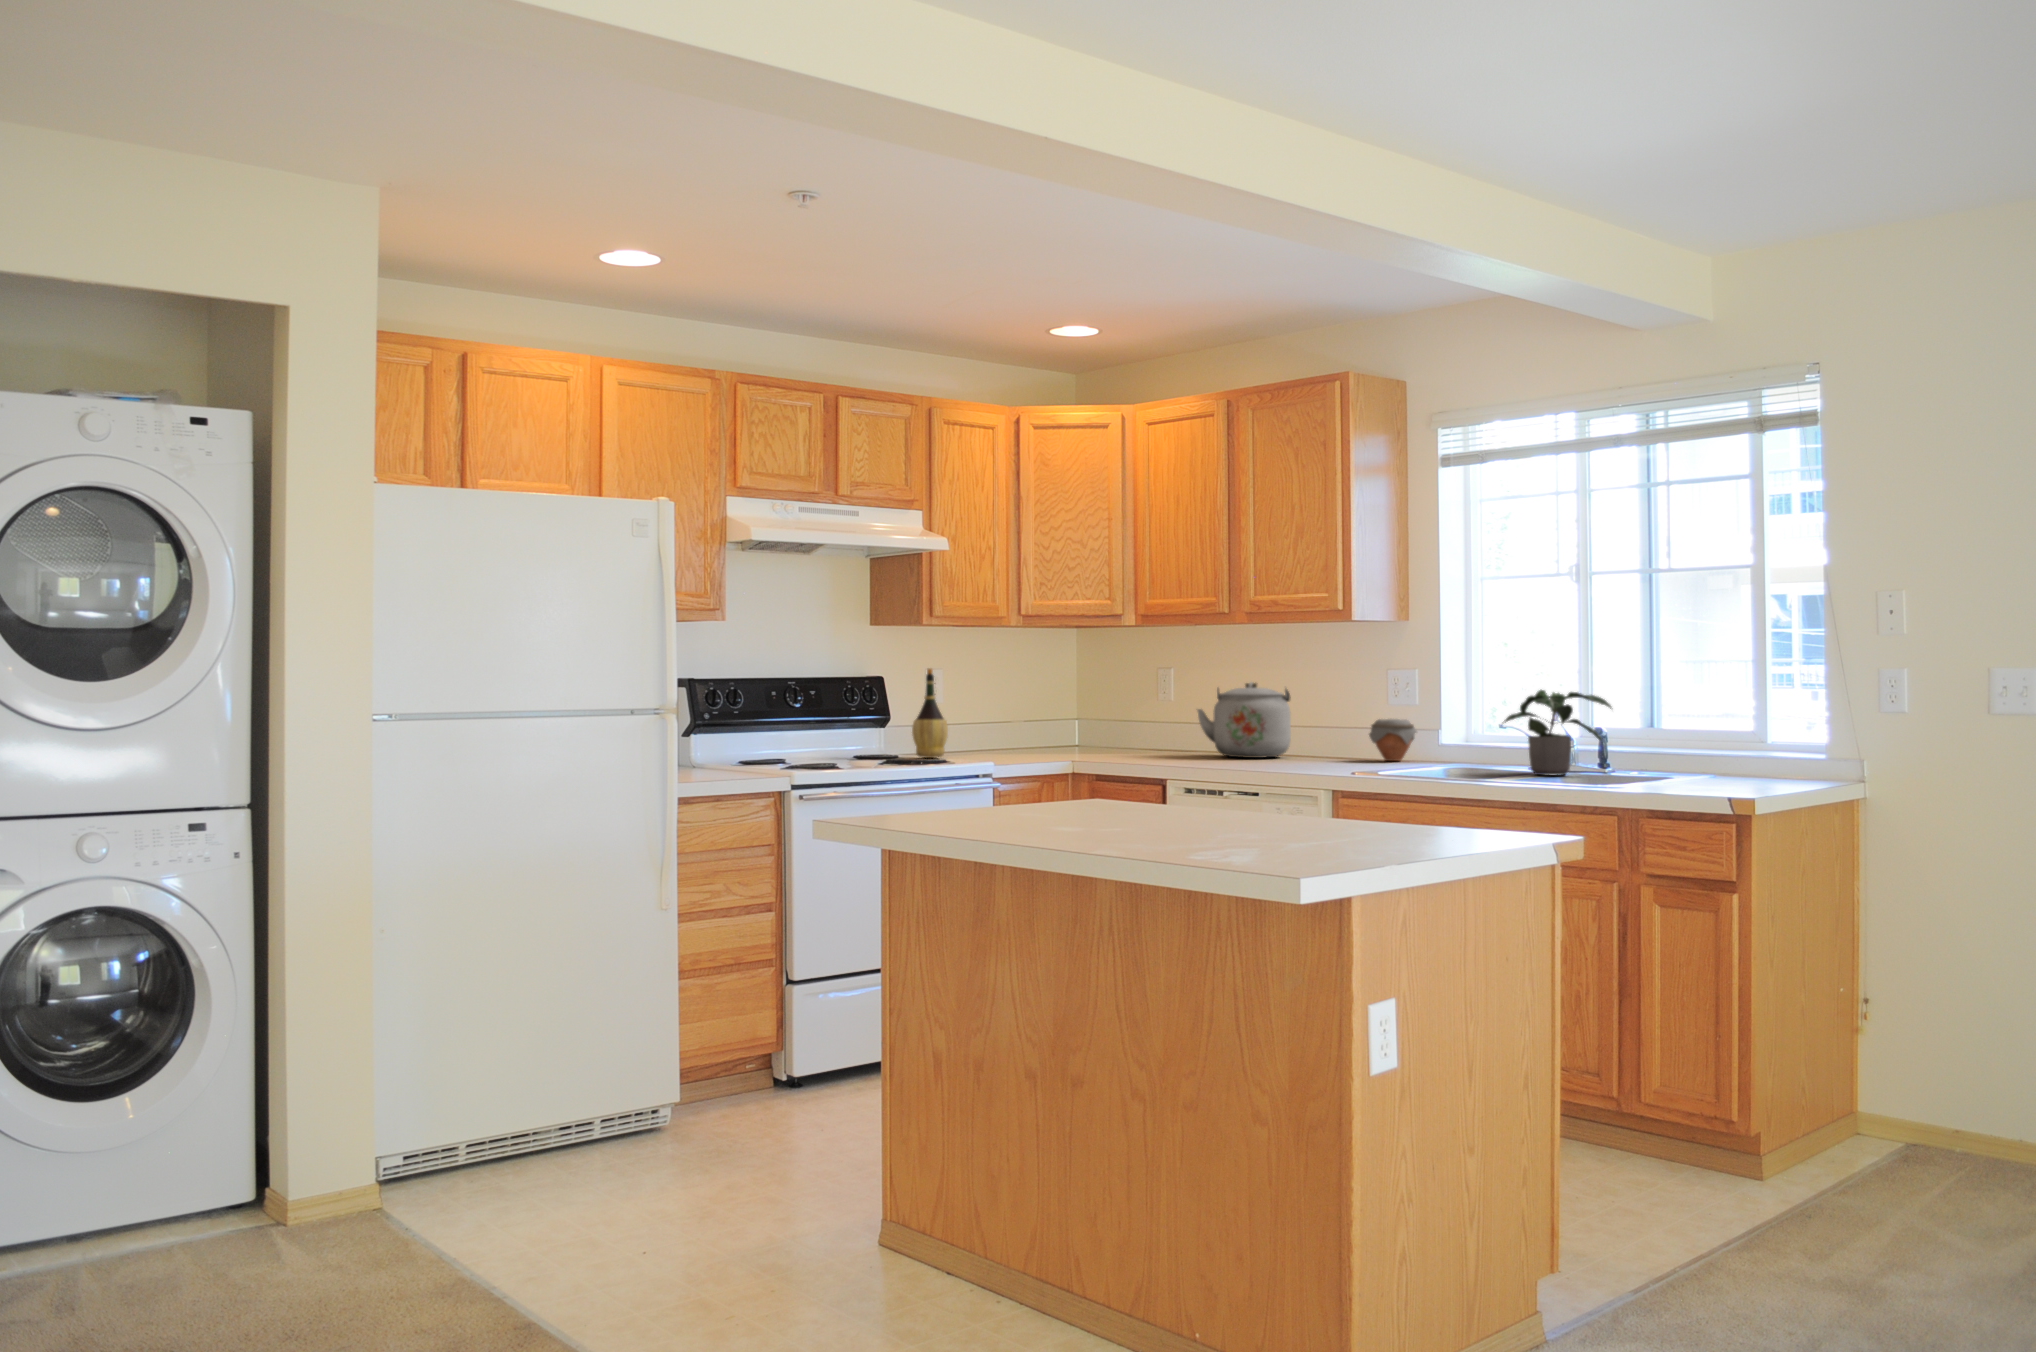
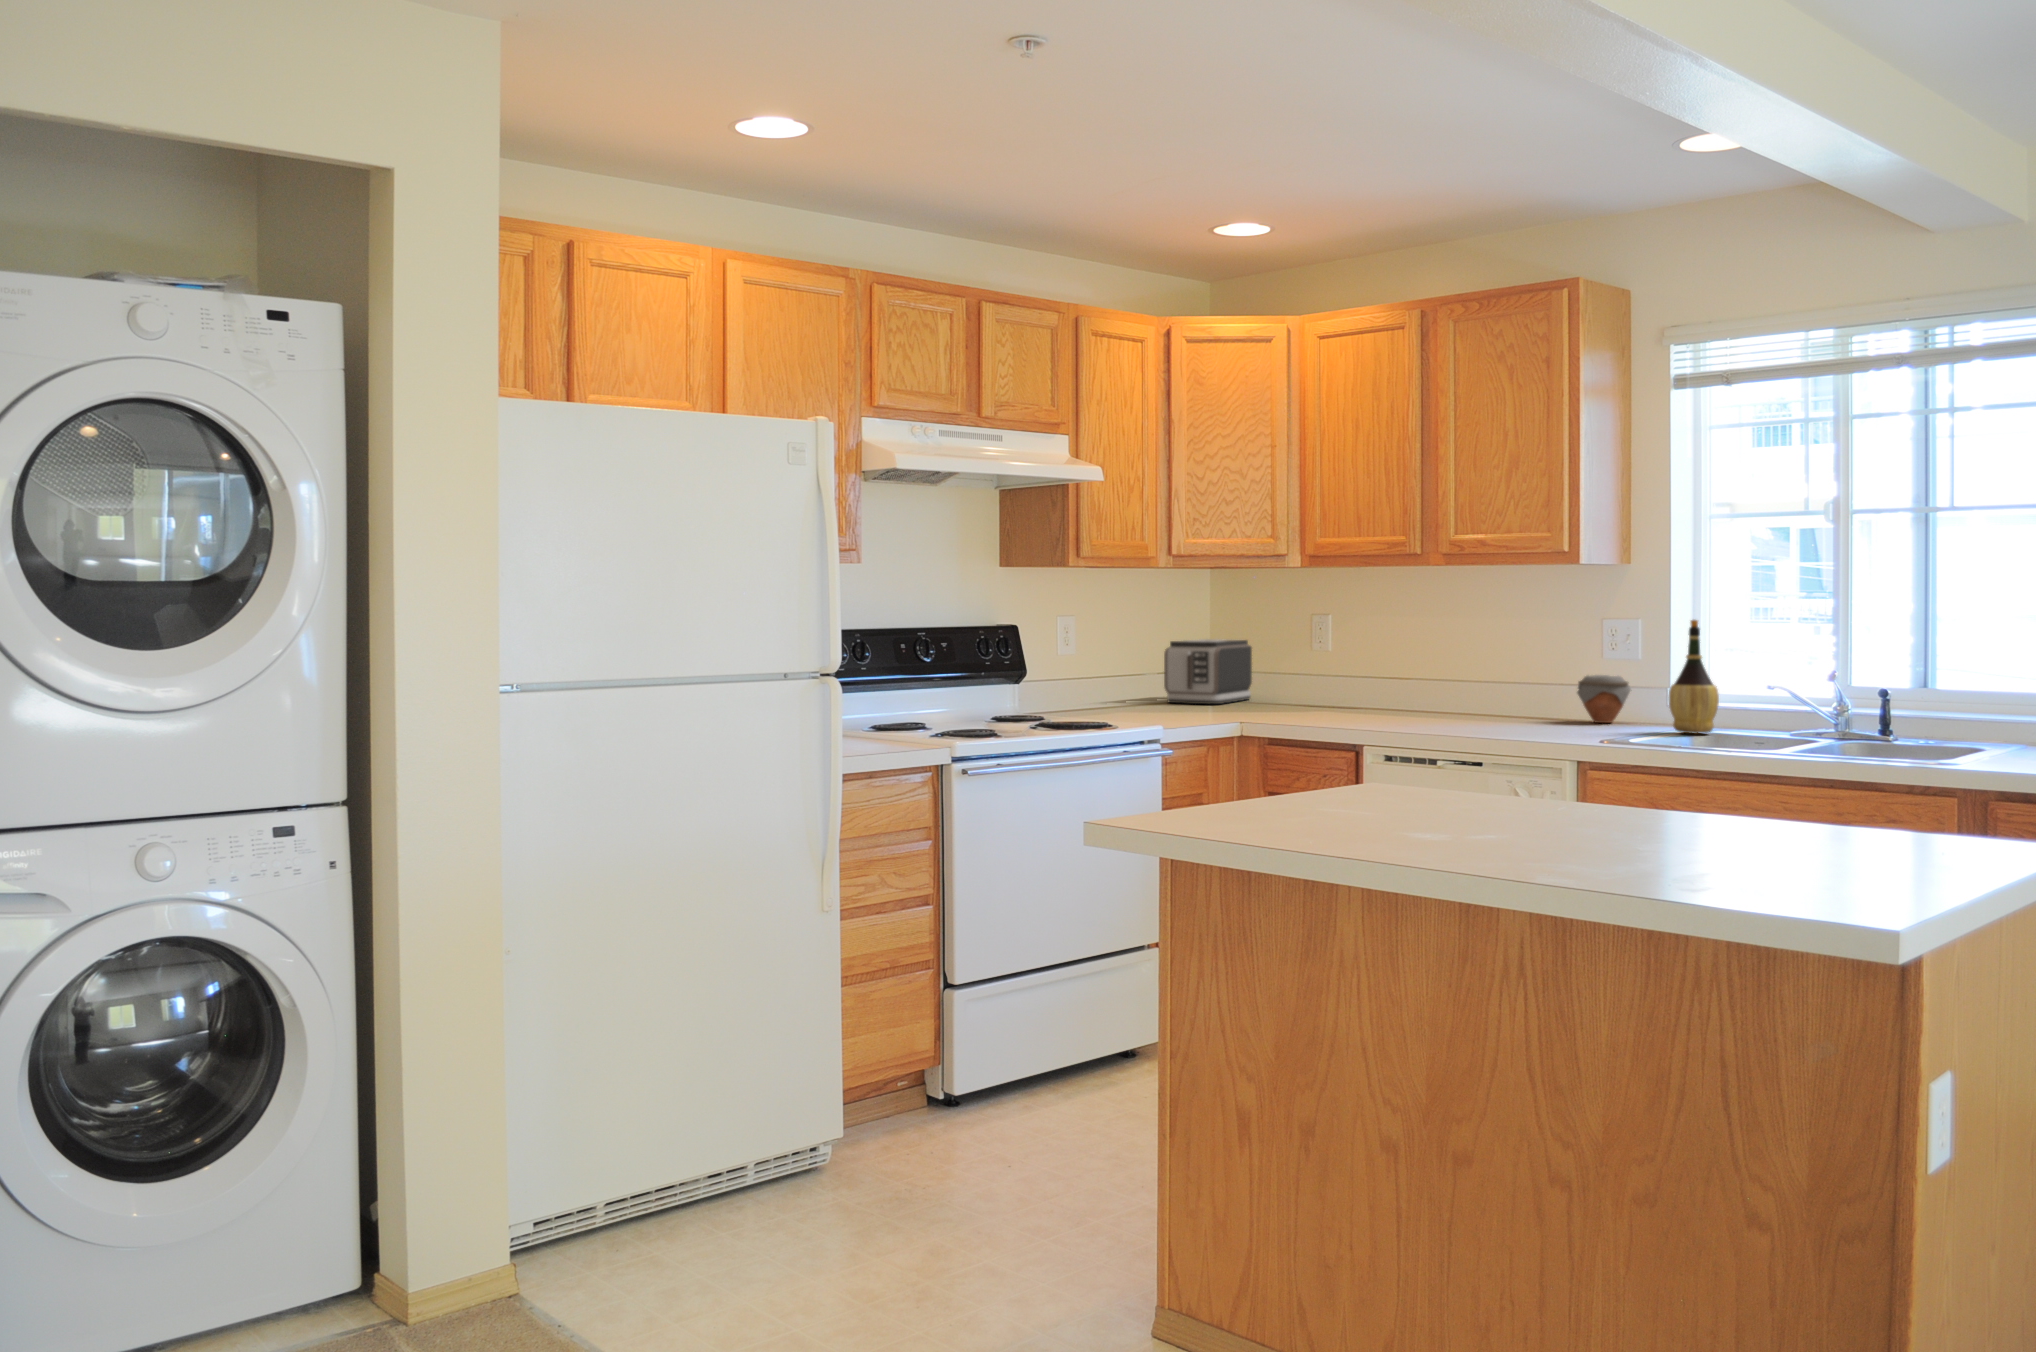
wine bottle: present [912,668,948,758] -> present [1668,620,1719,734]
kettle: present [1197,682,1291,758] -> none [1370,632,1479,717]
potted plant: present [1504,690,1611,776] -> none [1769,645,1902,746]
toaster: none [1029,691,1113,749] -> present [1164,639,1252,704]

